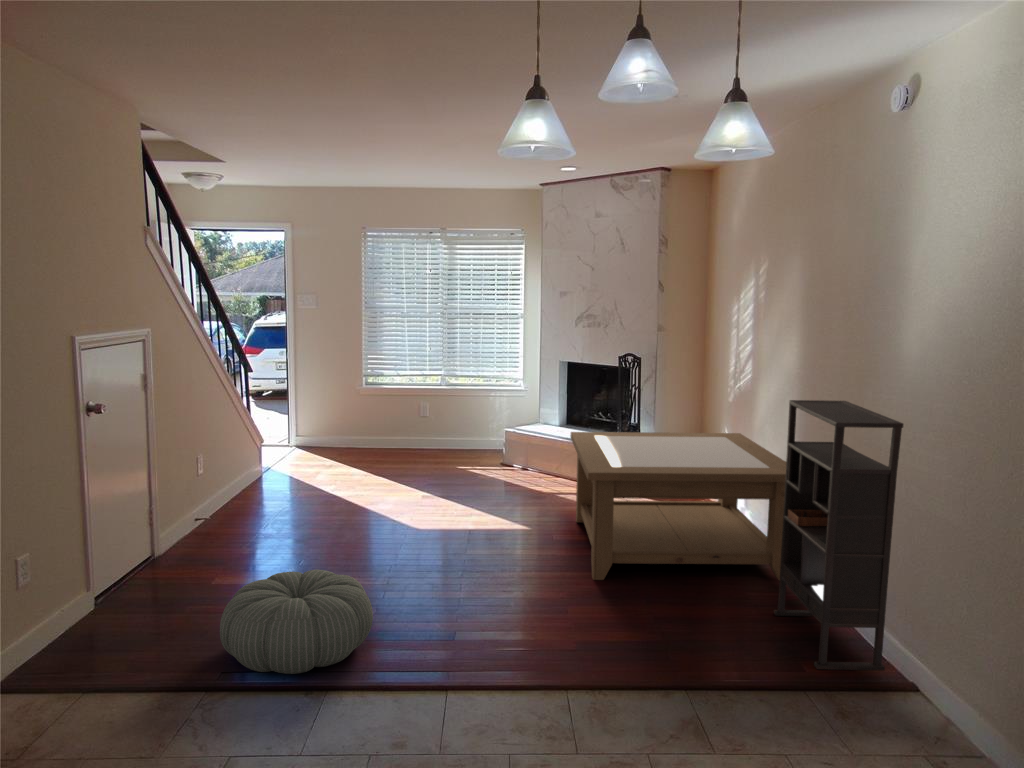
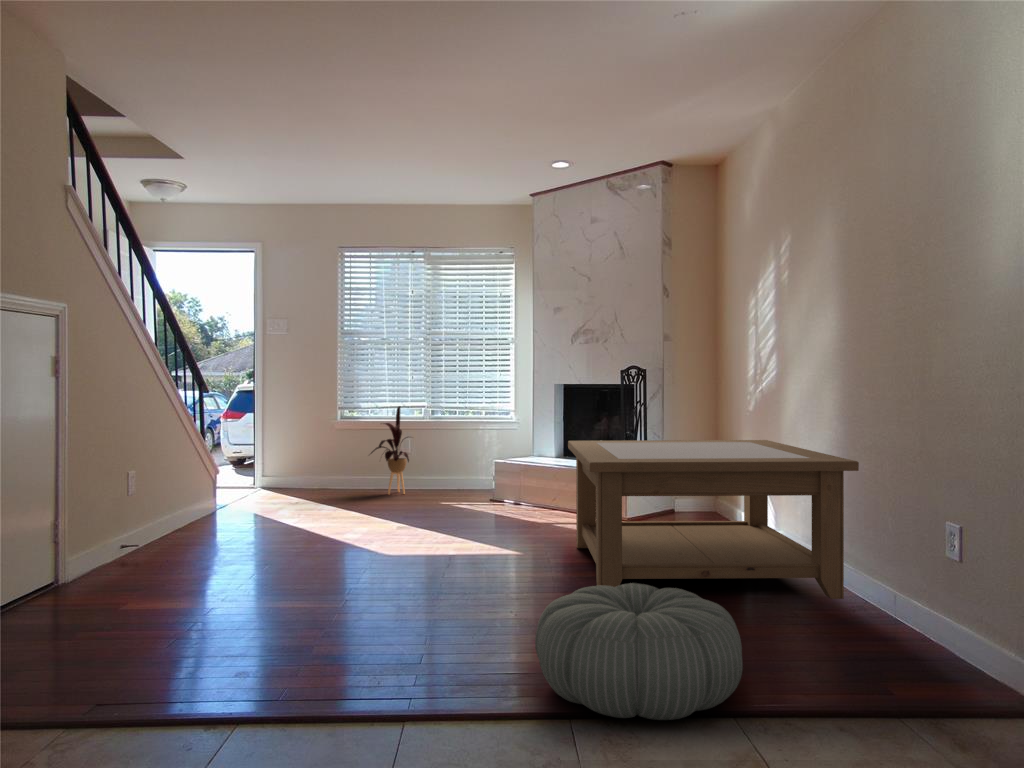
house plant: none [392,377,433,455] -> present [371,406,409,494]
bookshelf: present [774,400,903,671] -> none [831,351,995,688]
pouf: present [220,570,373,674] -> present [535,583,743,720]

